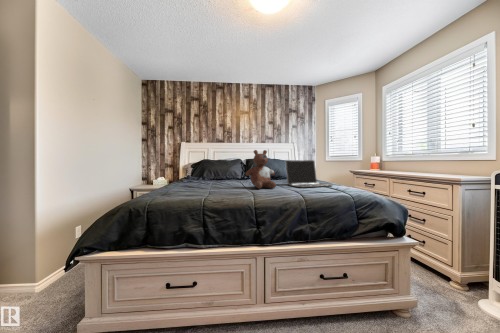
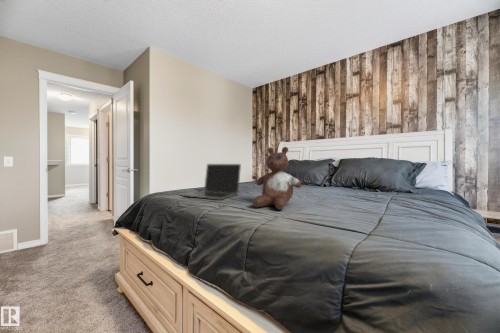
laptop: present [286,160,333,187] -> present [185,164,241,200]

